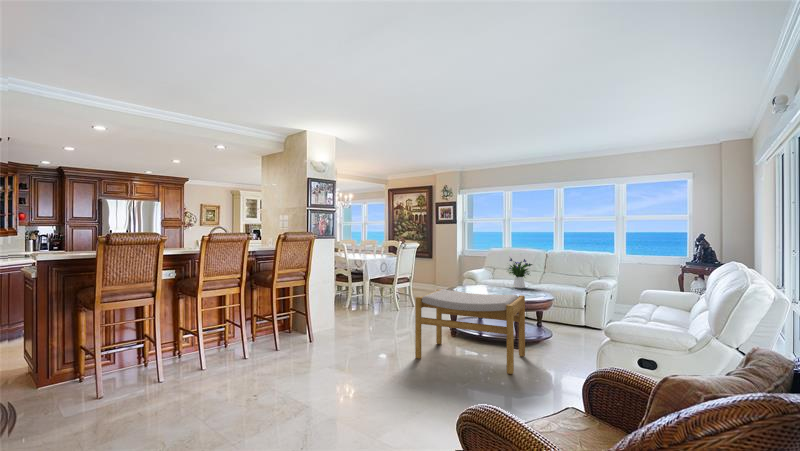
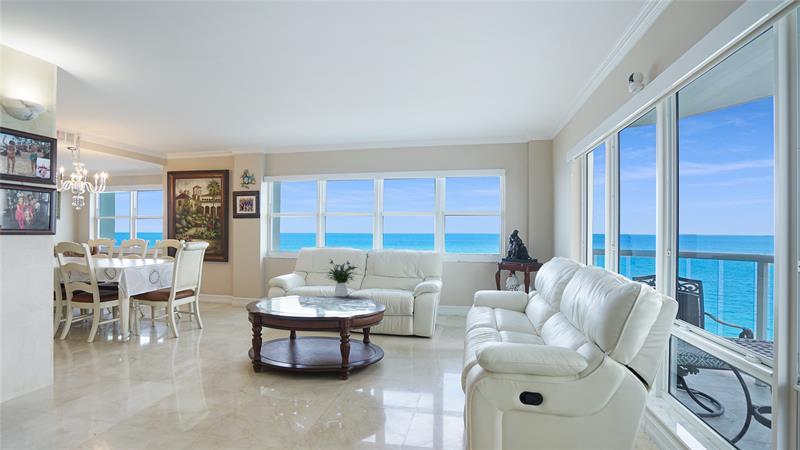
footstool: present [415,289,525,374] -> none [195,309,356,424]

